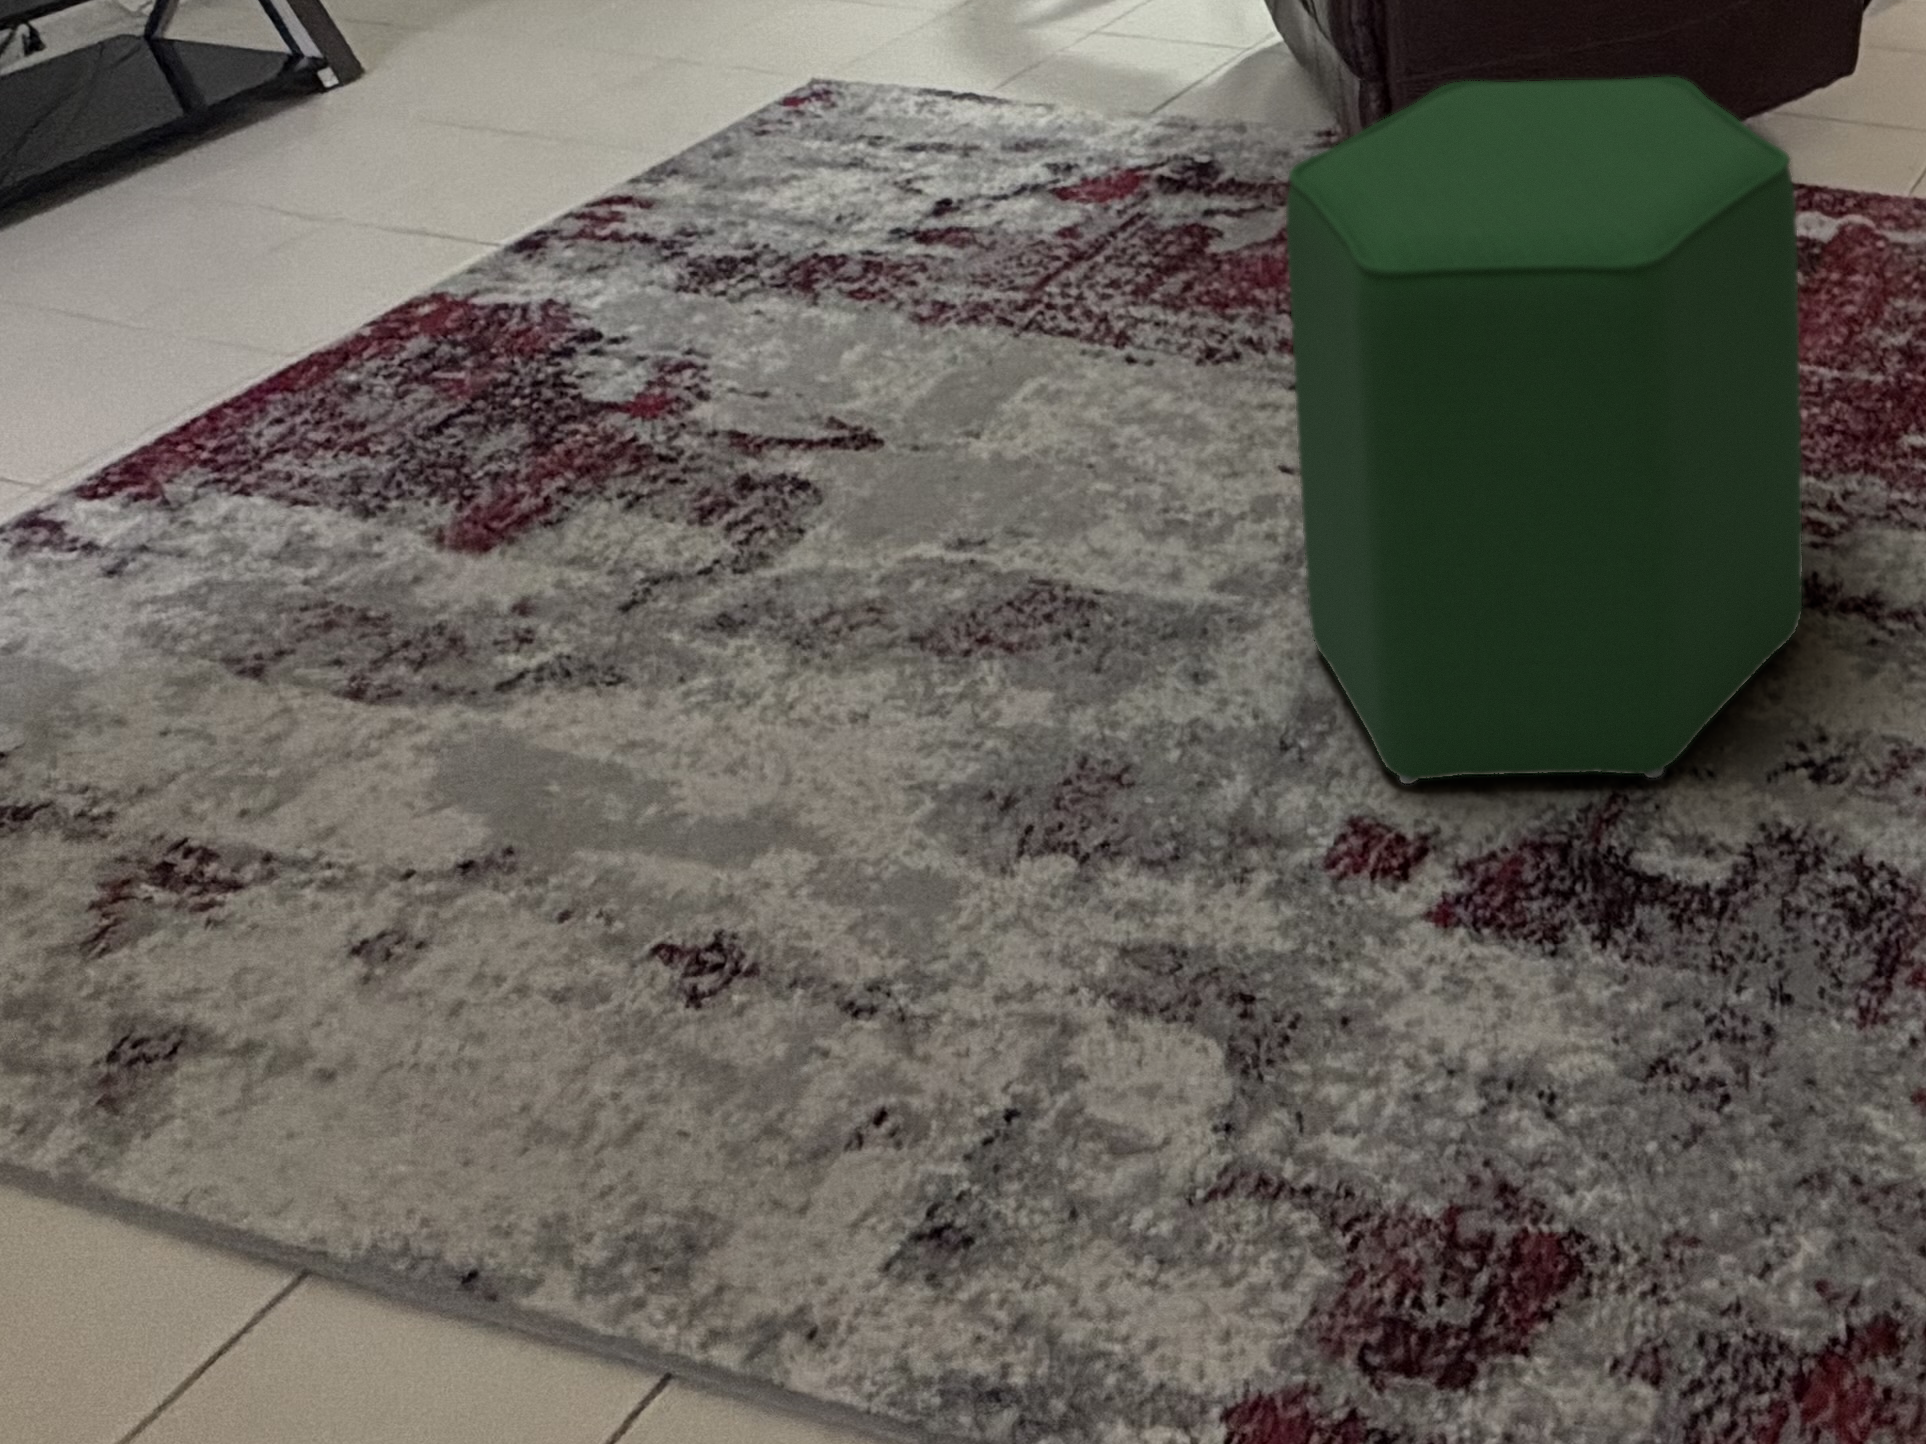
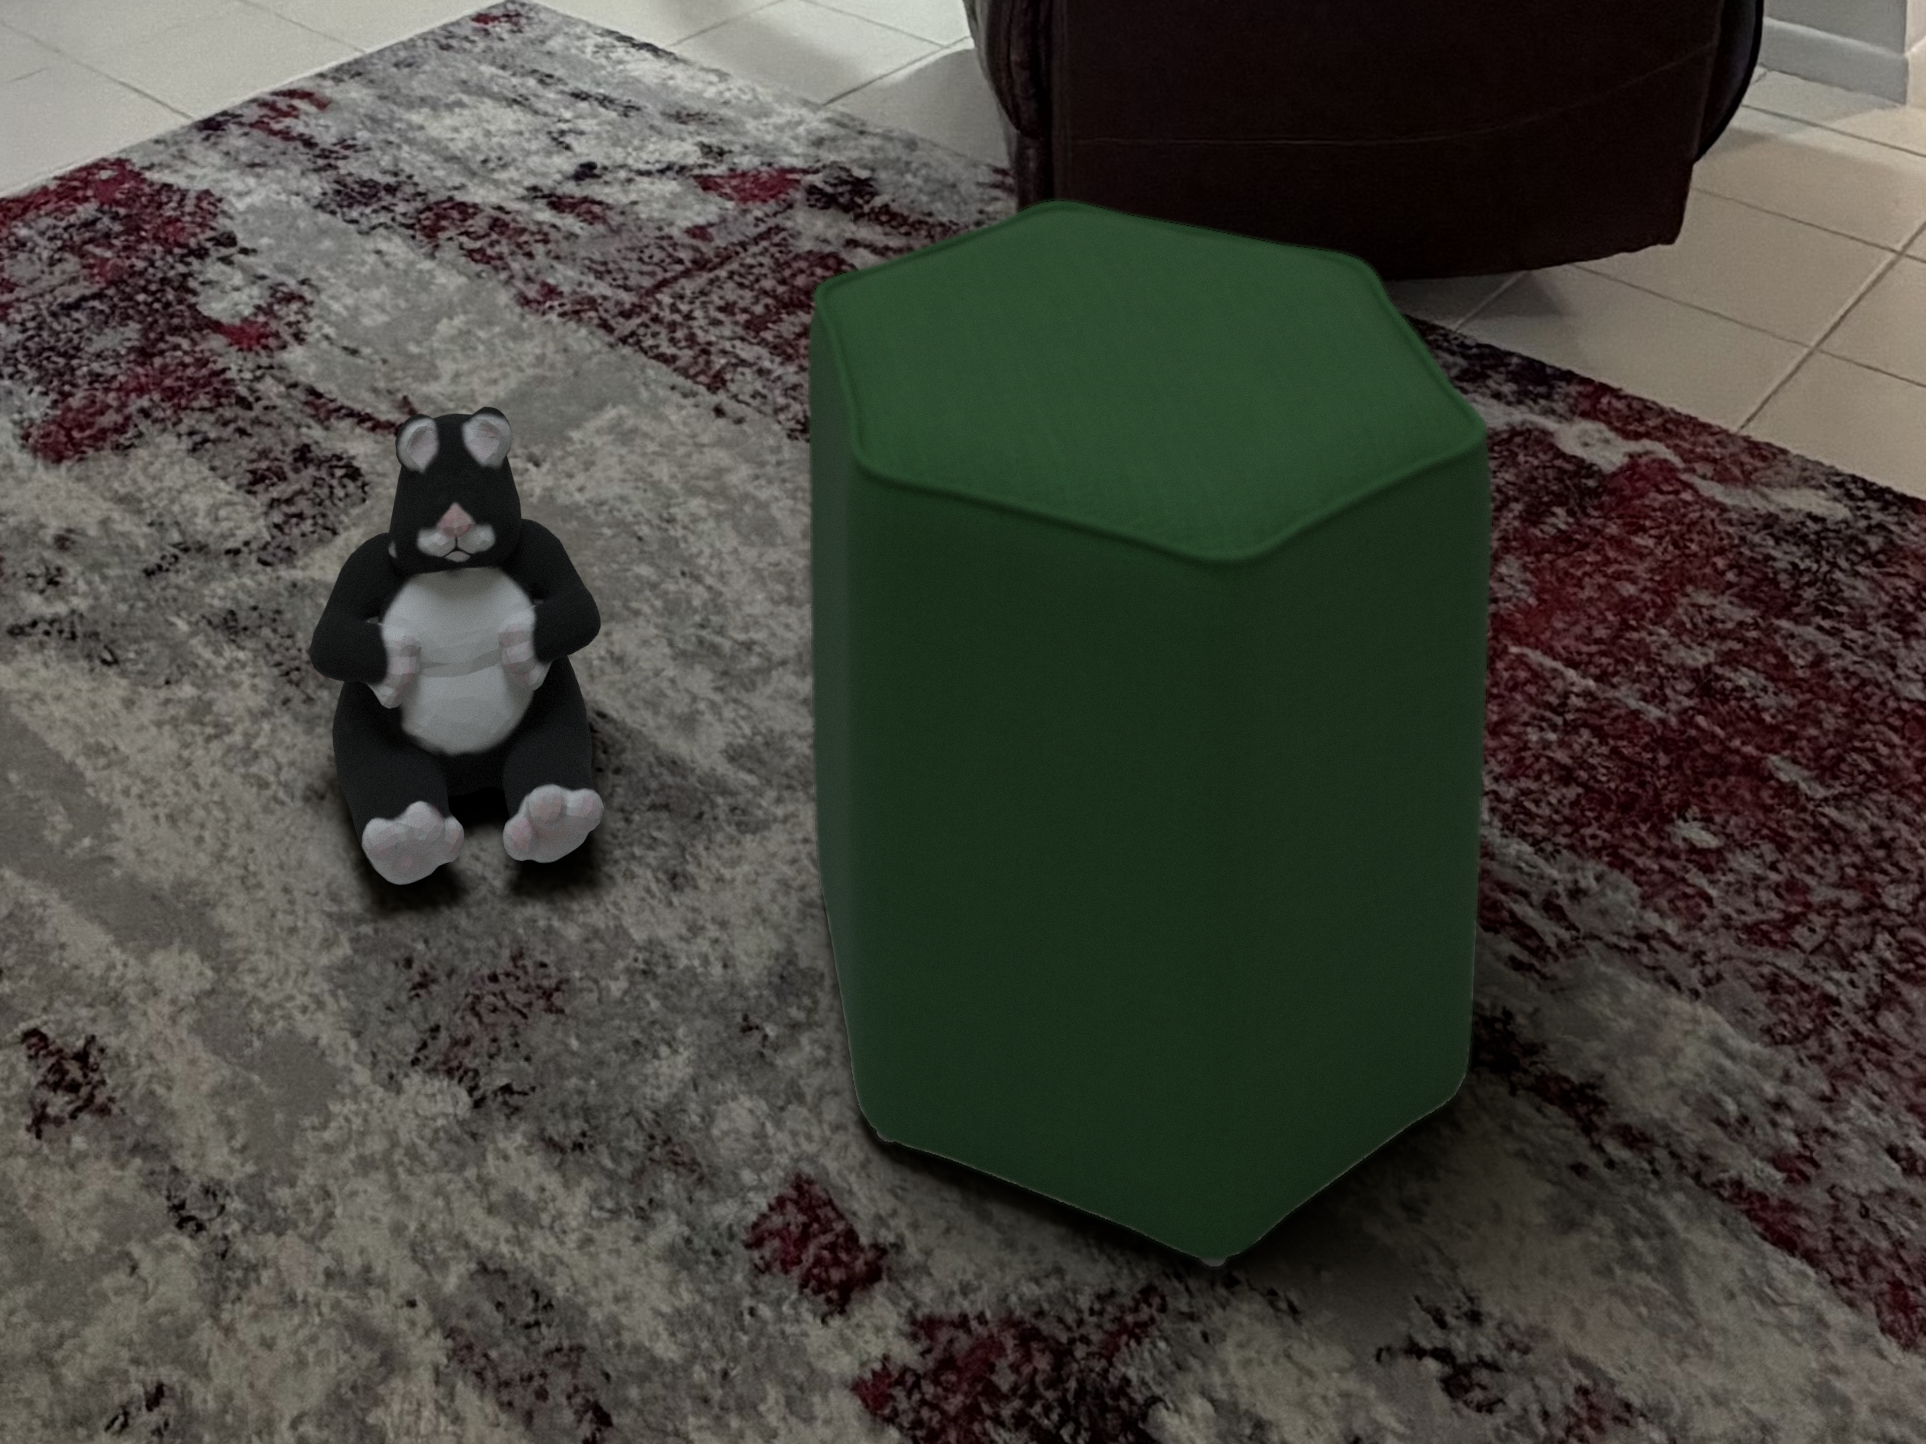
plush toy: none [843,348,1132,745] -> present [310,407,604,885]

